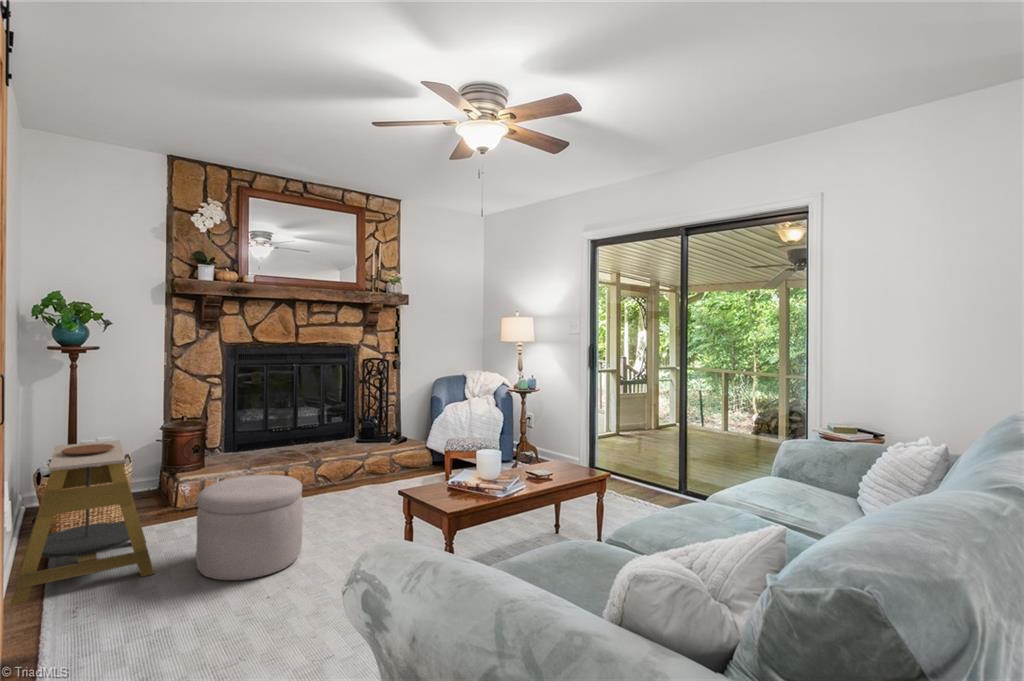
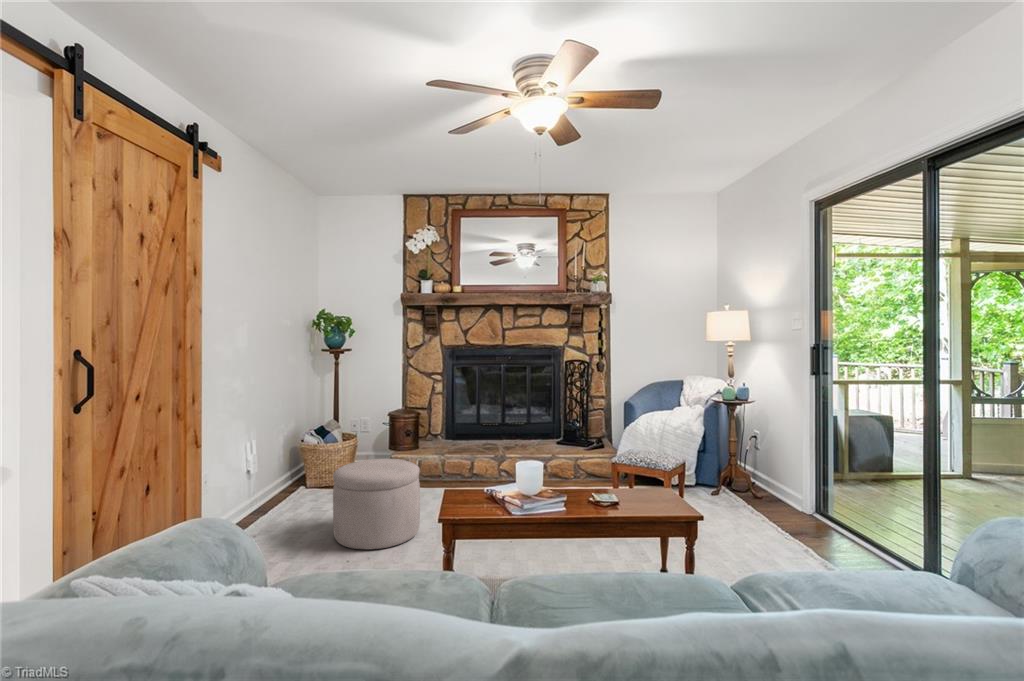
side table: present [10,440,154,606] -> none [229,419,342,529]

